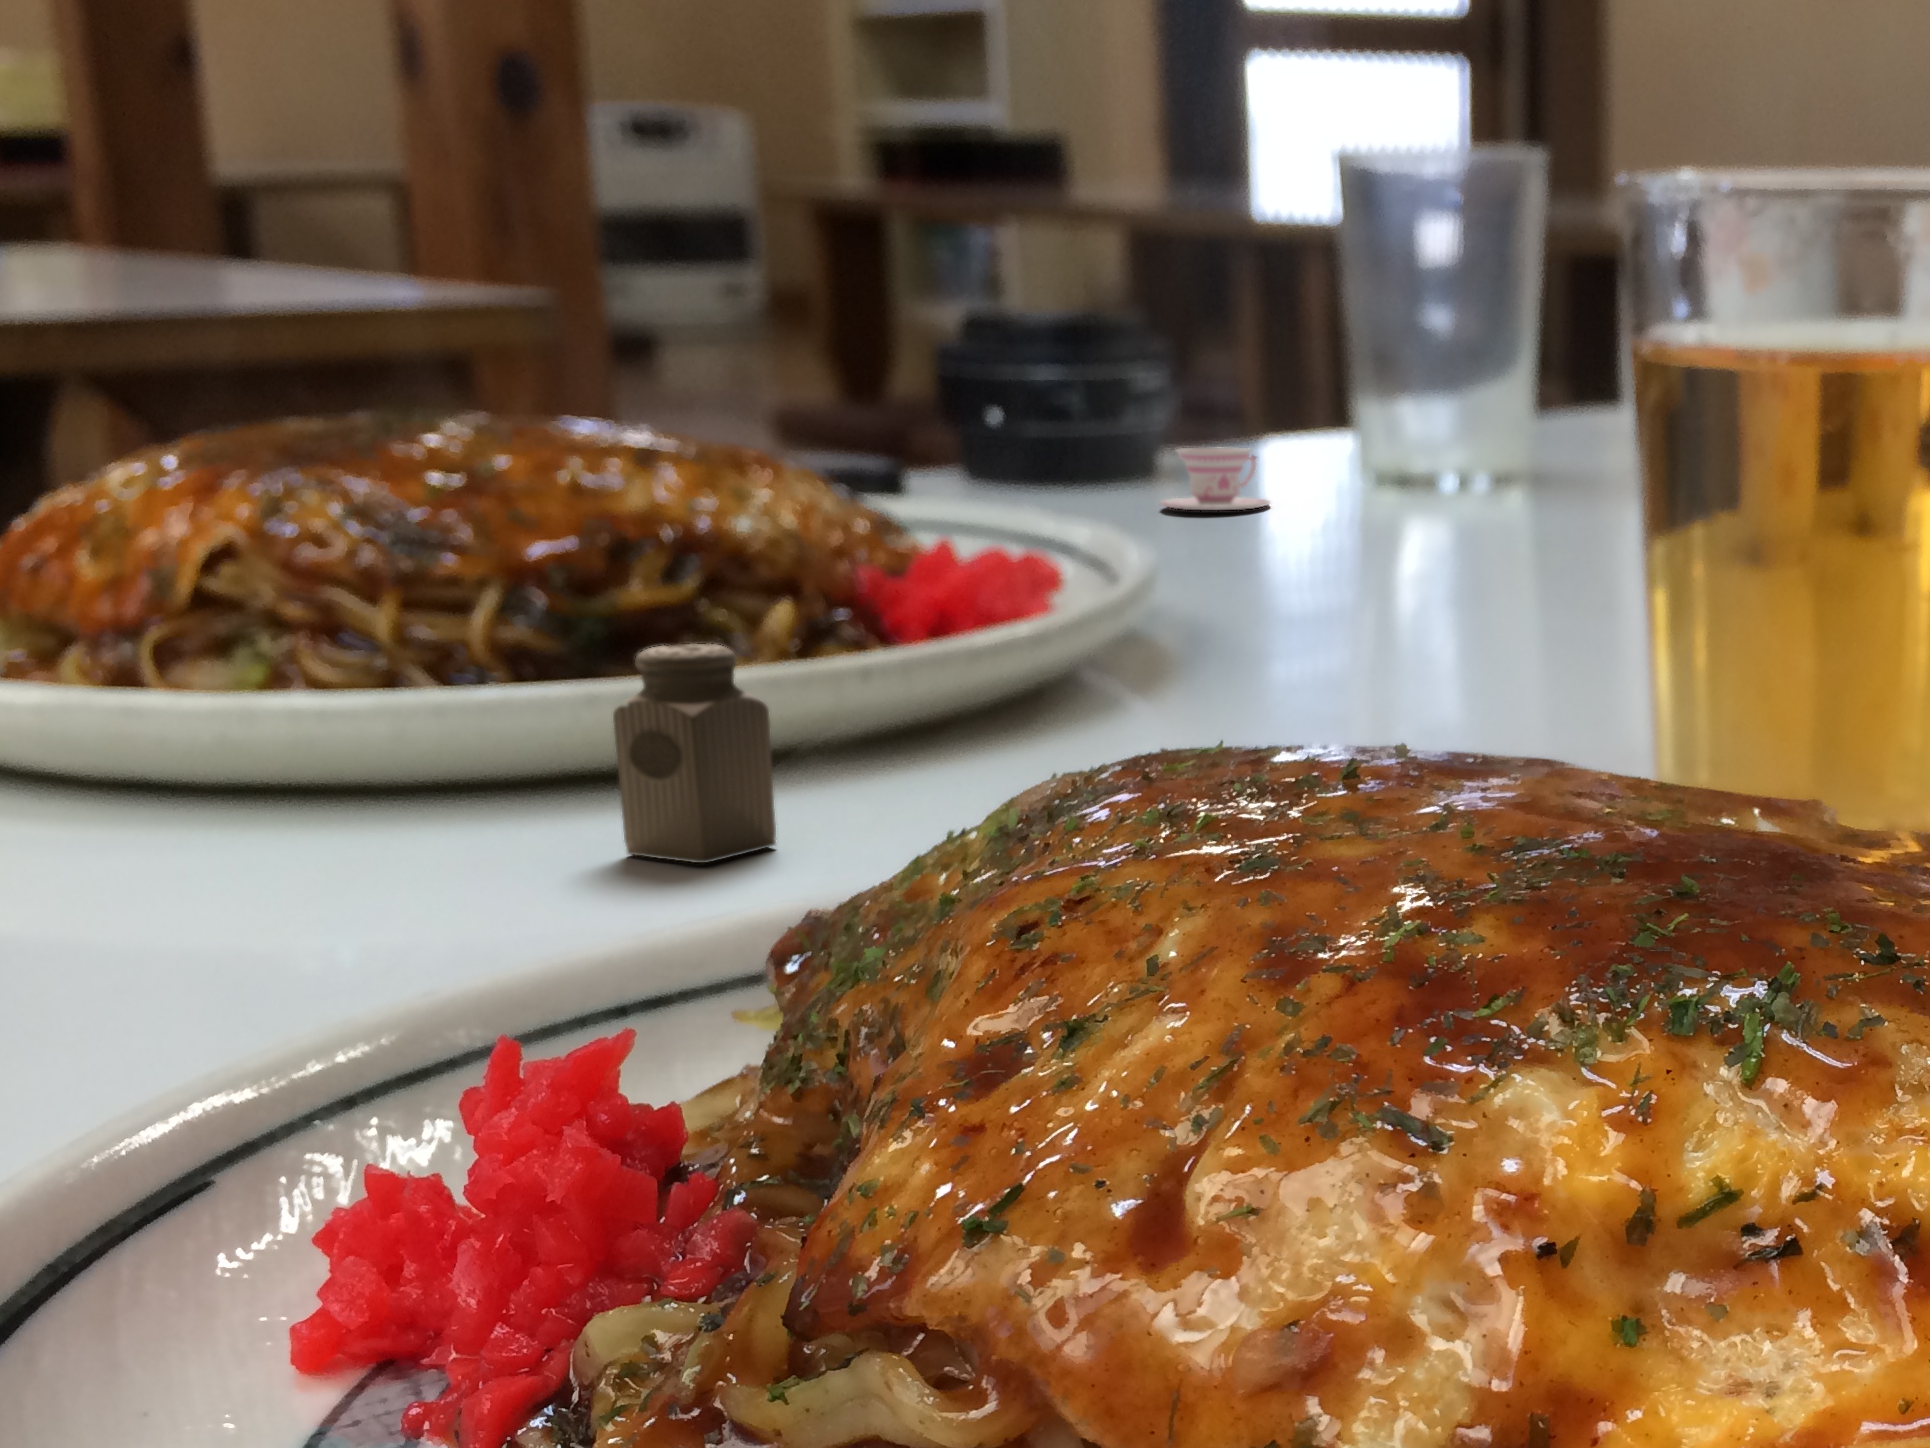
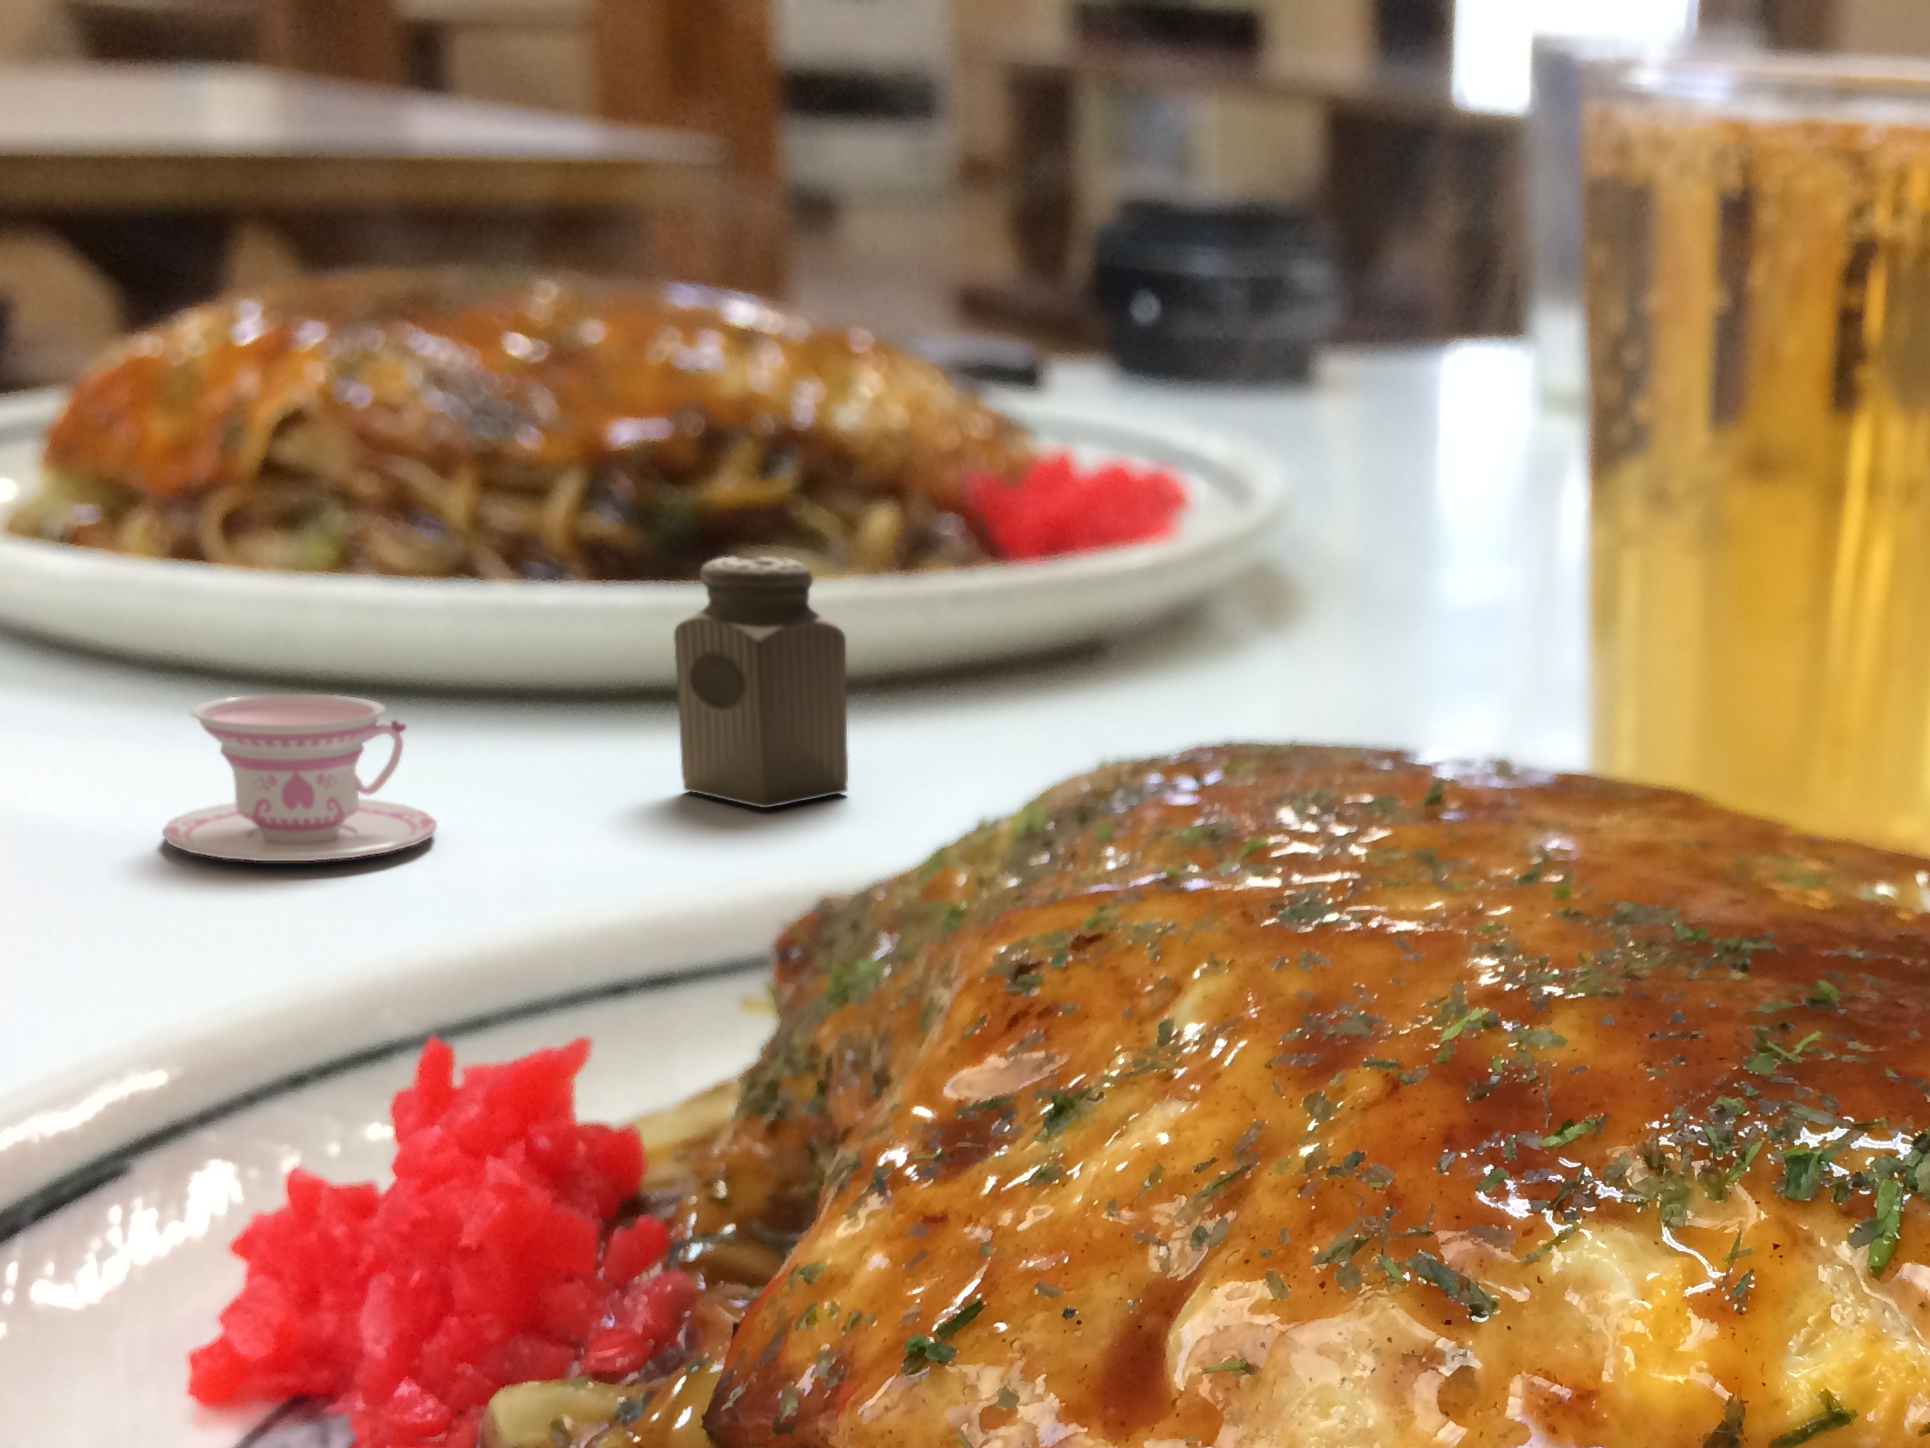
teacup: present [1159,447,1270,510] -> present [163,694,436,861]

